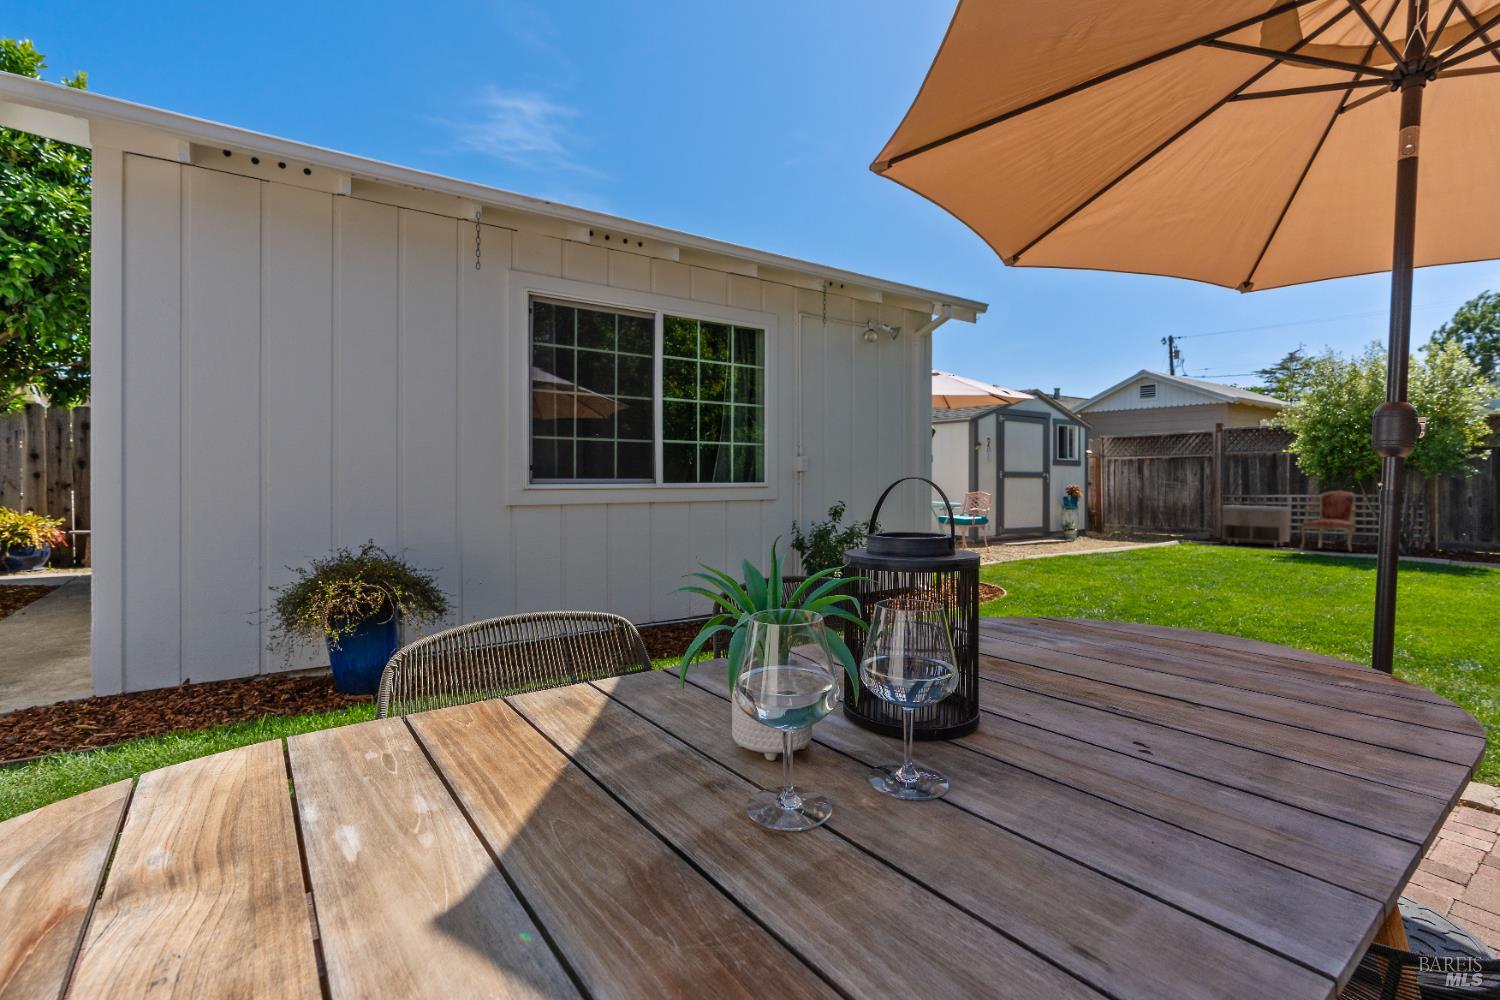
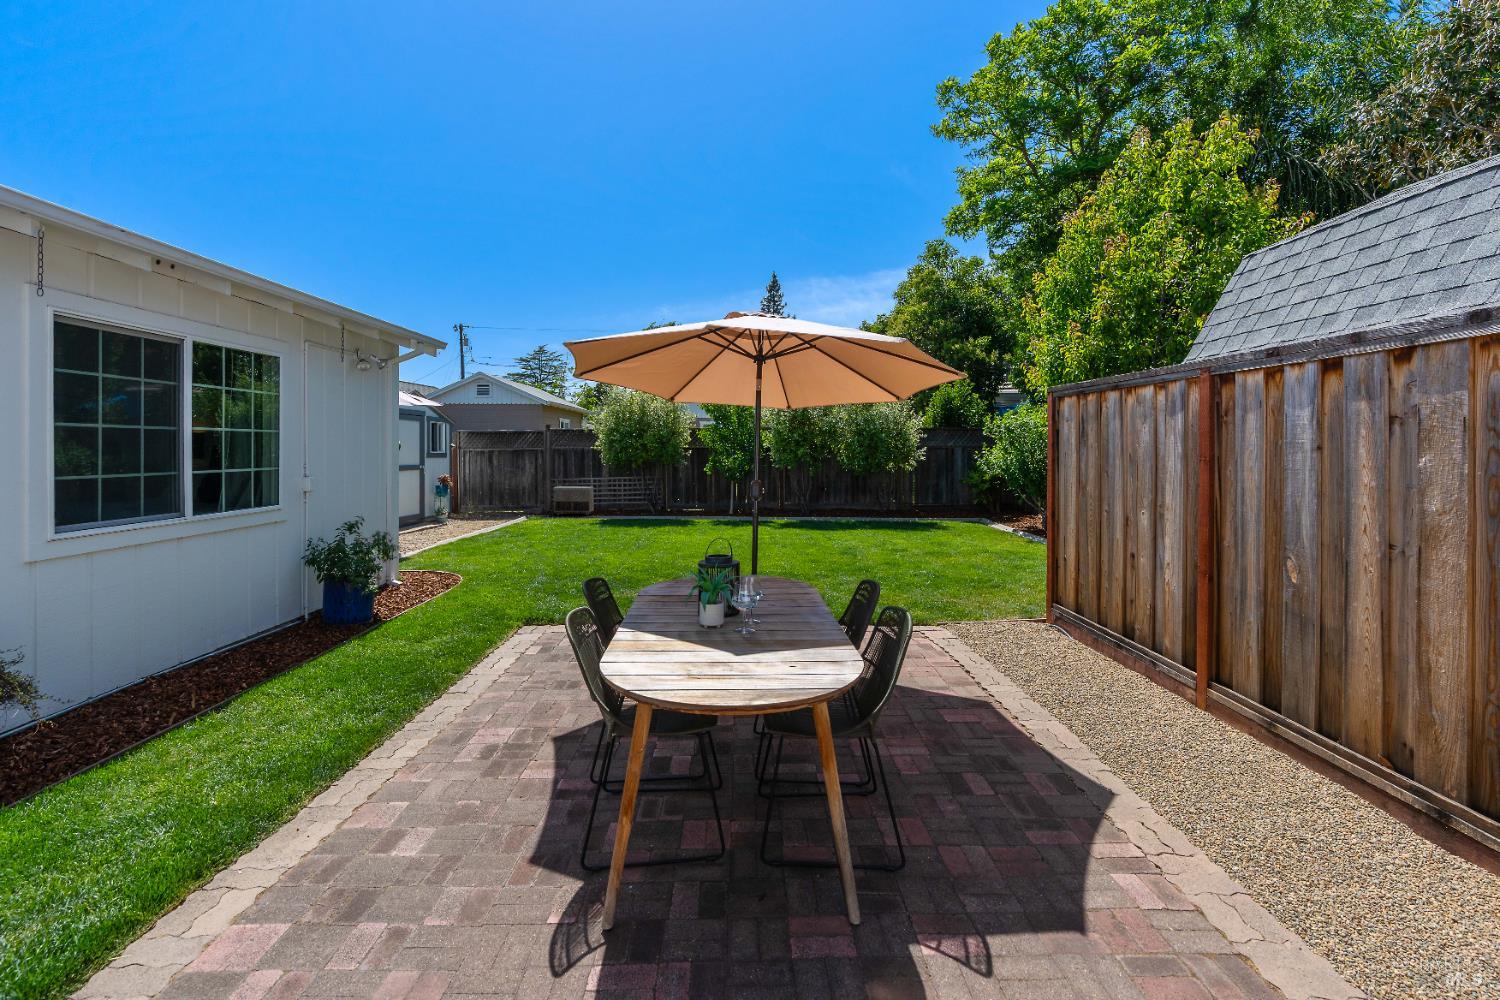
armchair: present [1301,490,1357,551] -> none [602,475,630,516]

